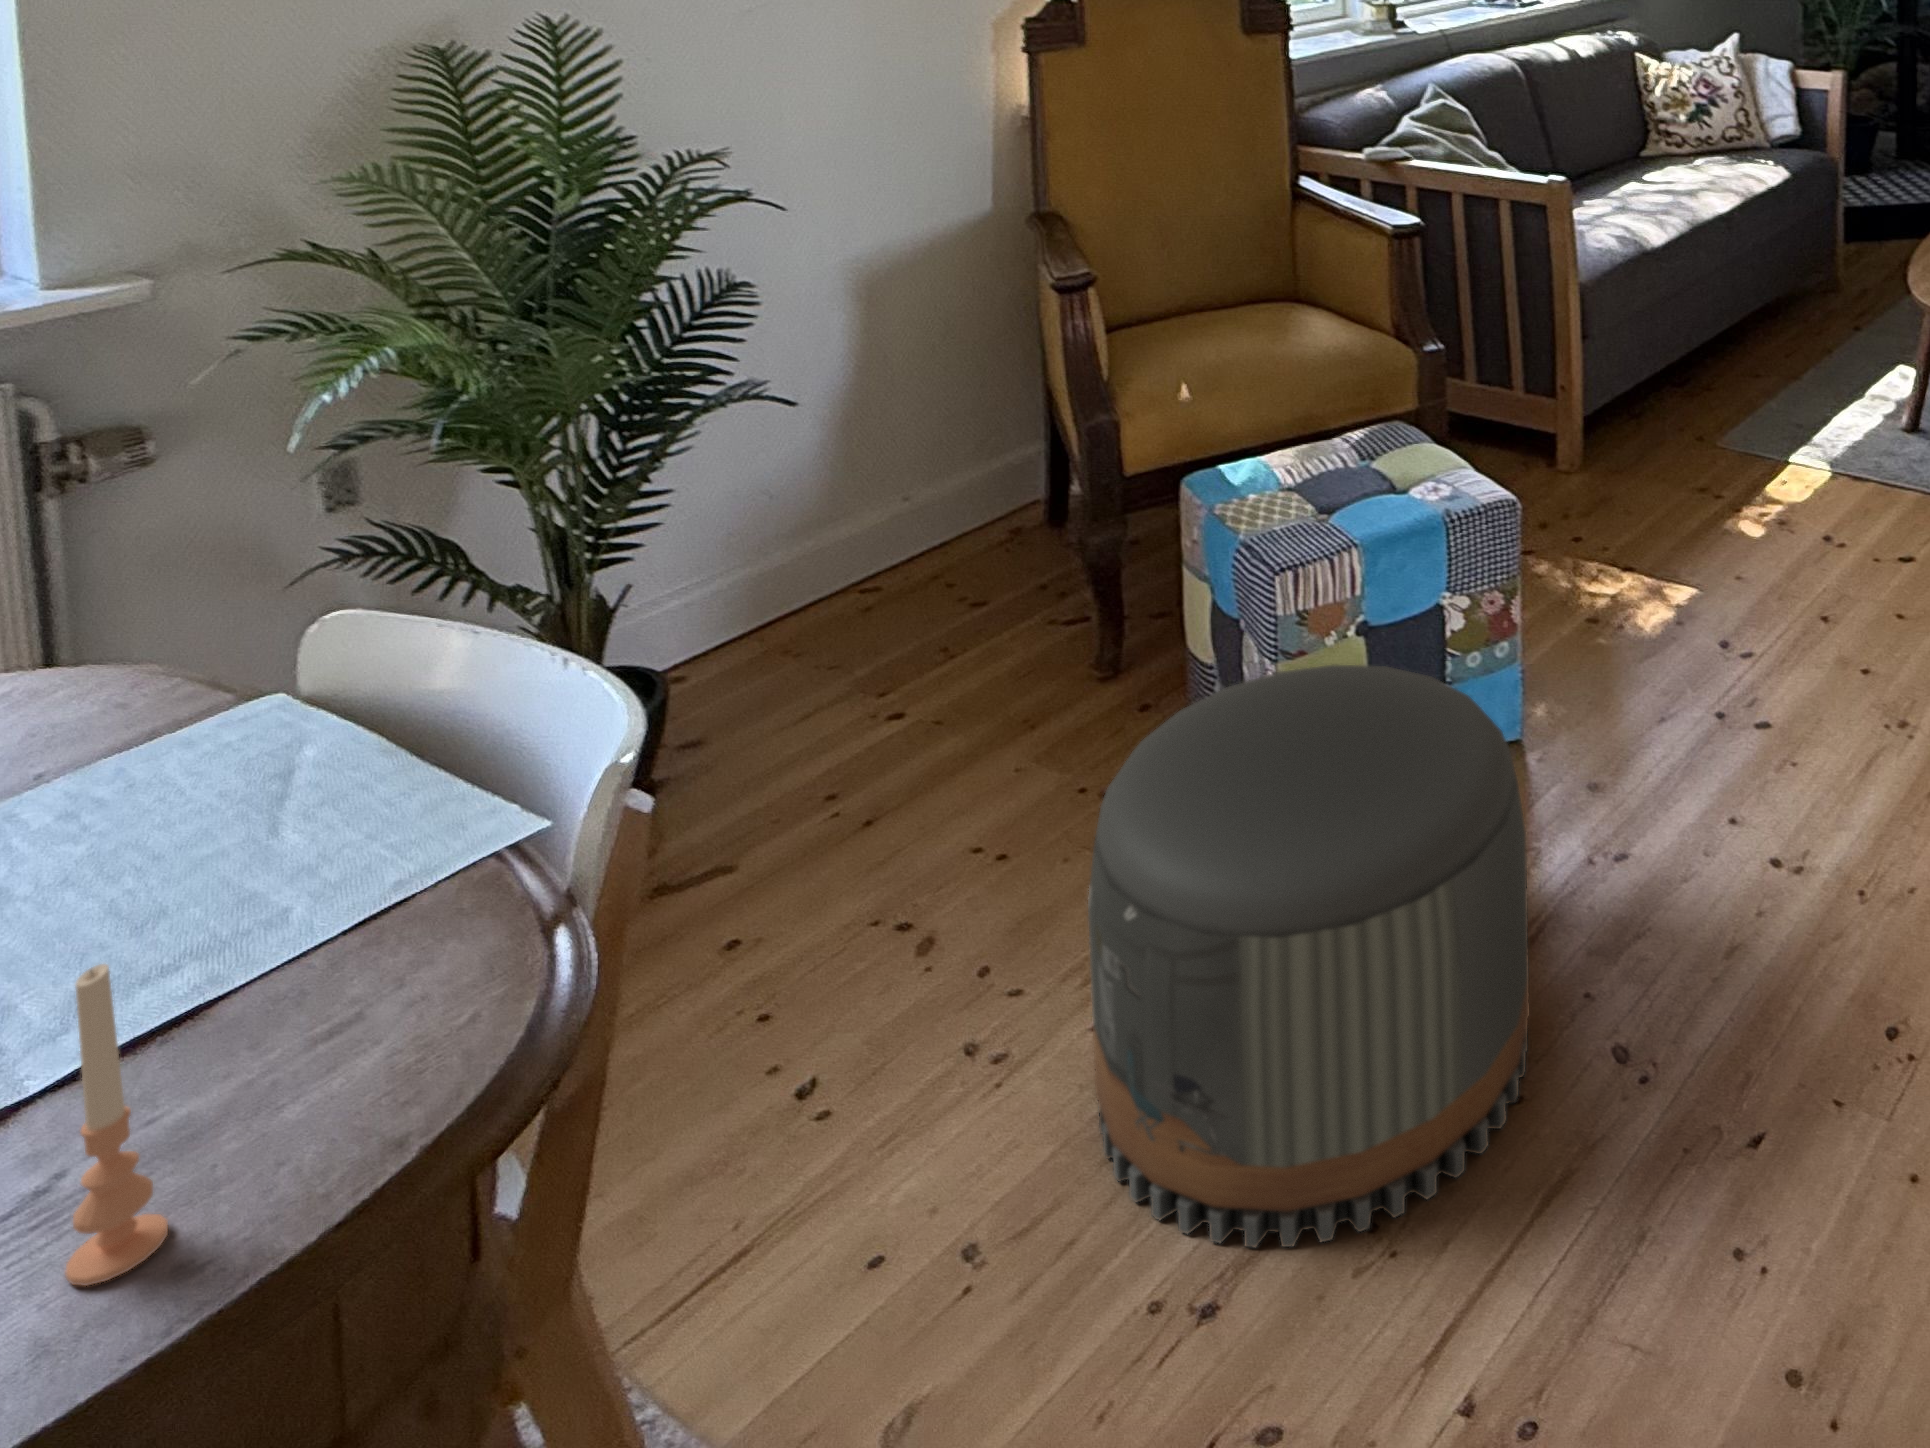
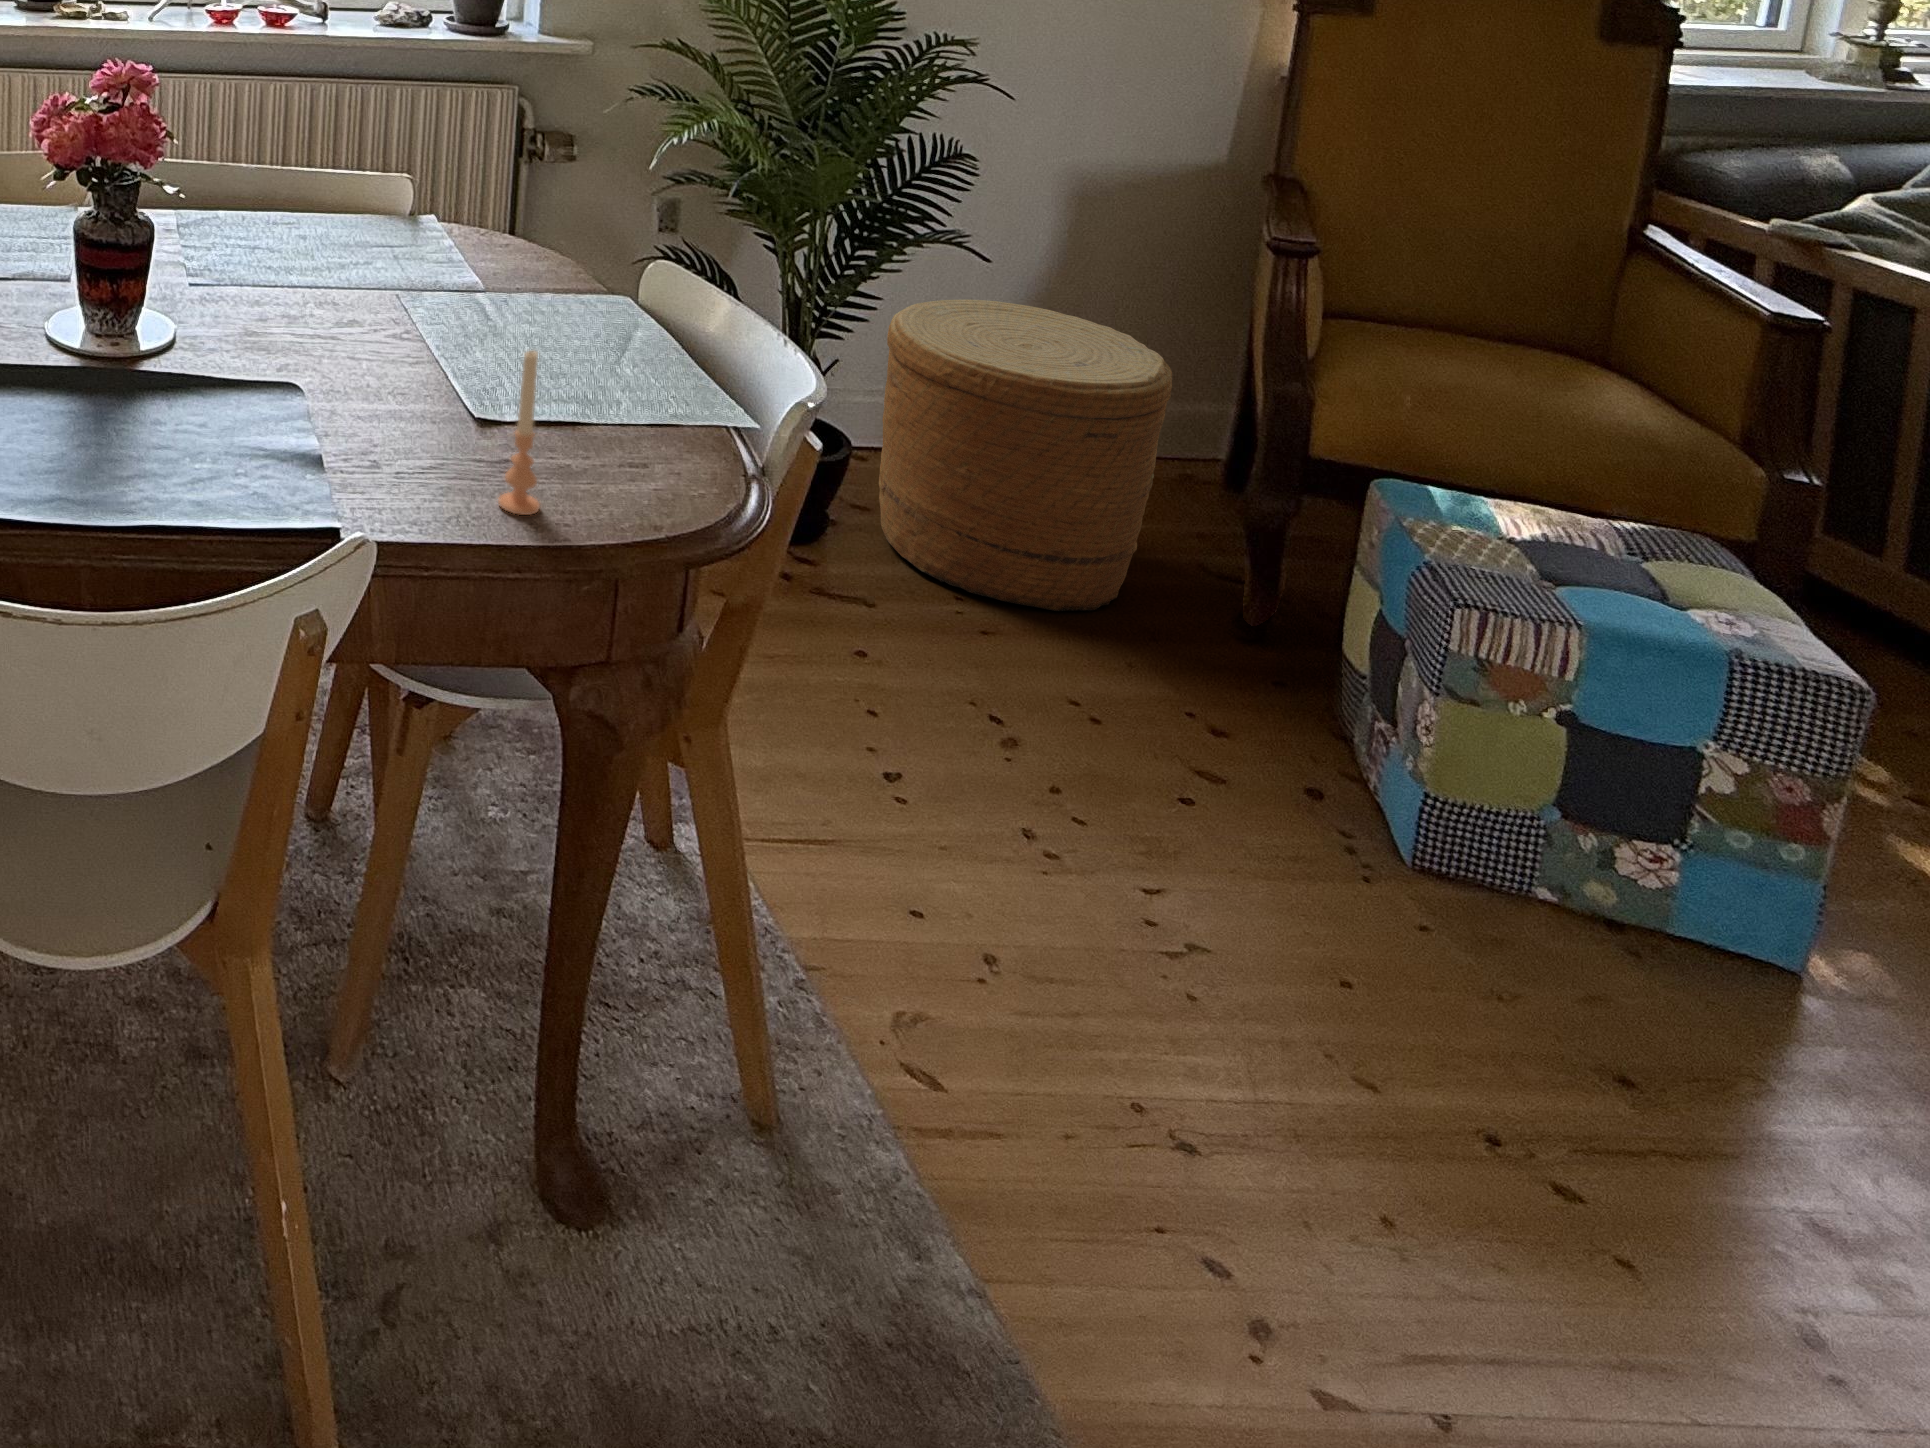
woven basket: none [685,419,997,788] -> present [879,300,1172,612]
pouf: present [1088,665,1530,1248] -> none [1124,661,1729,1277]

